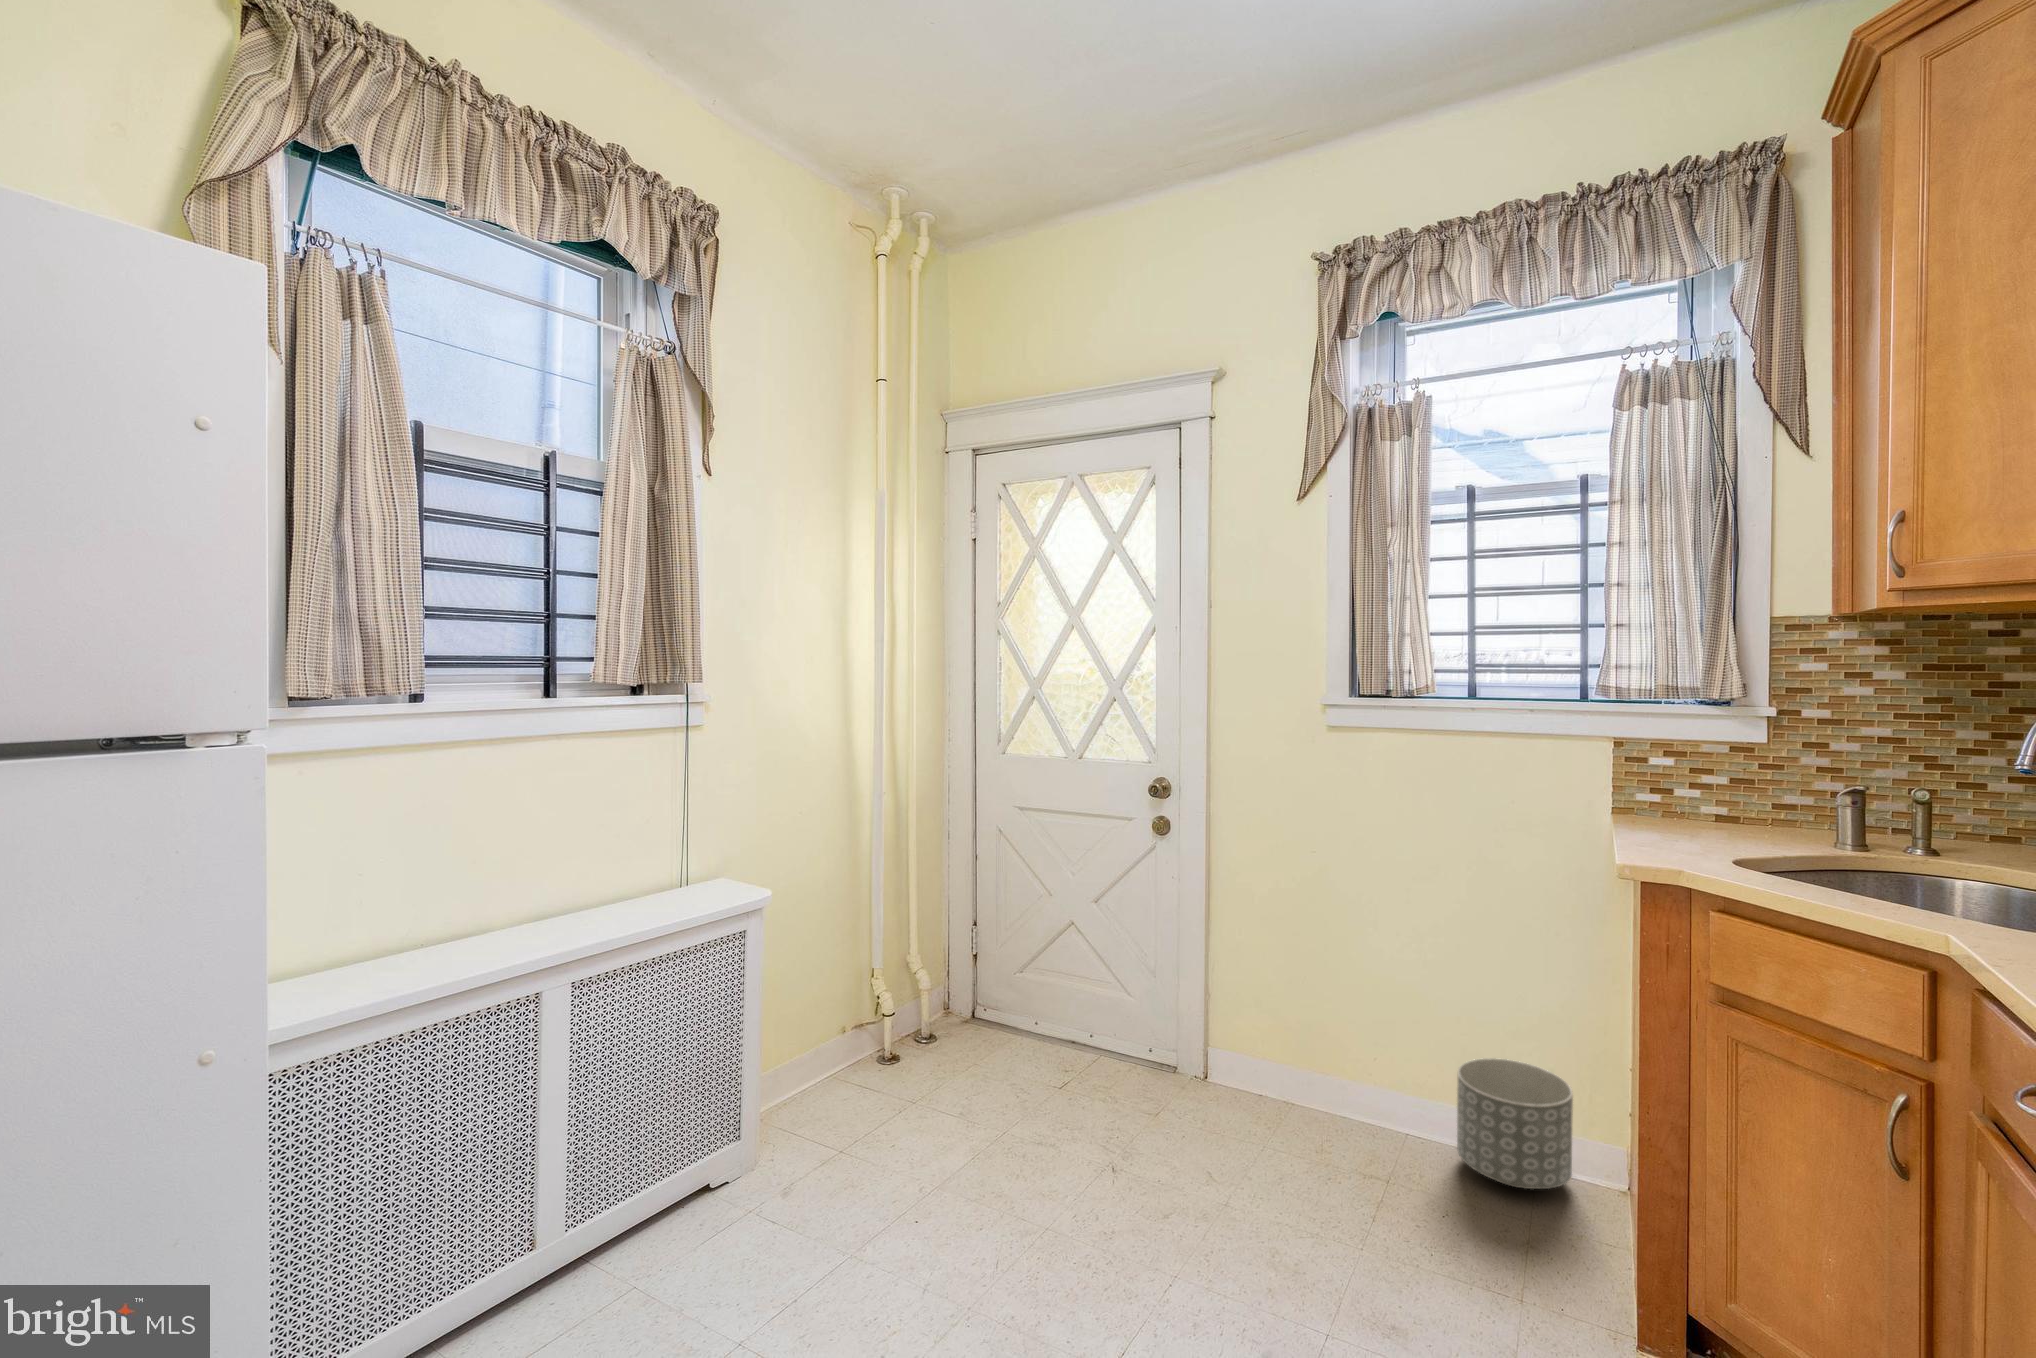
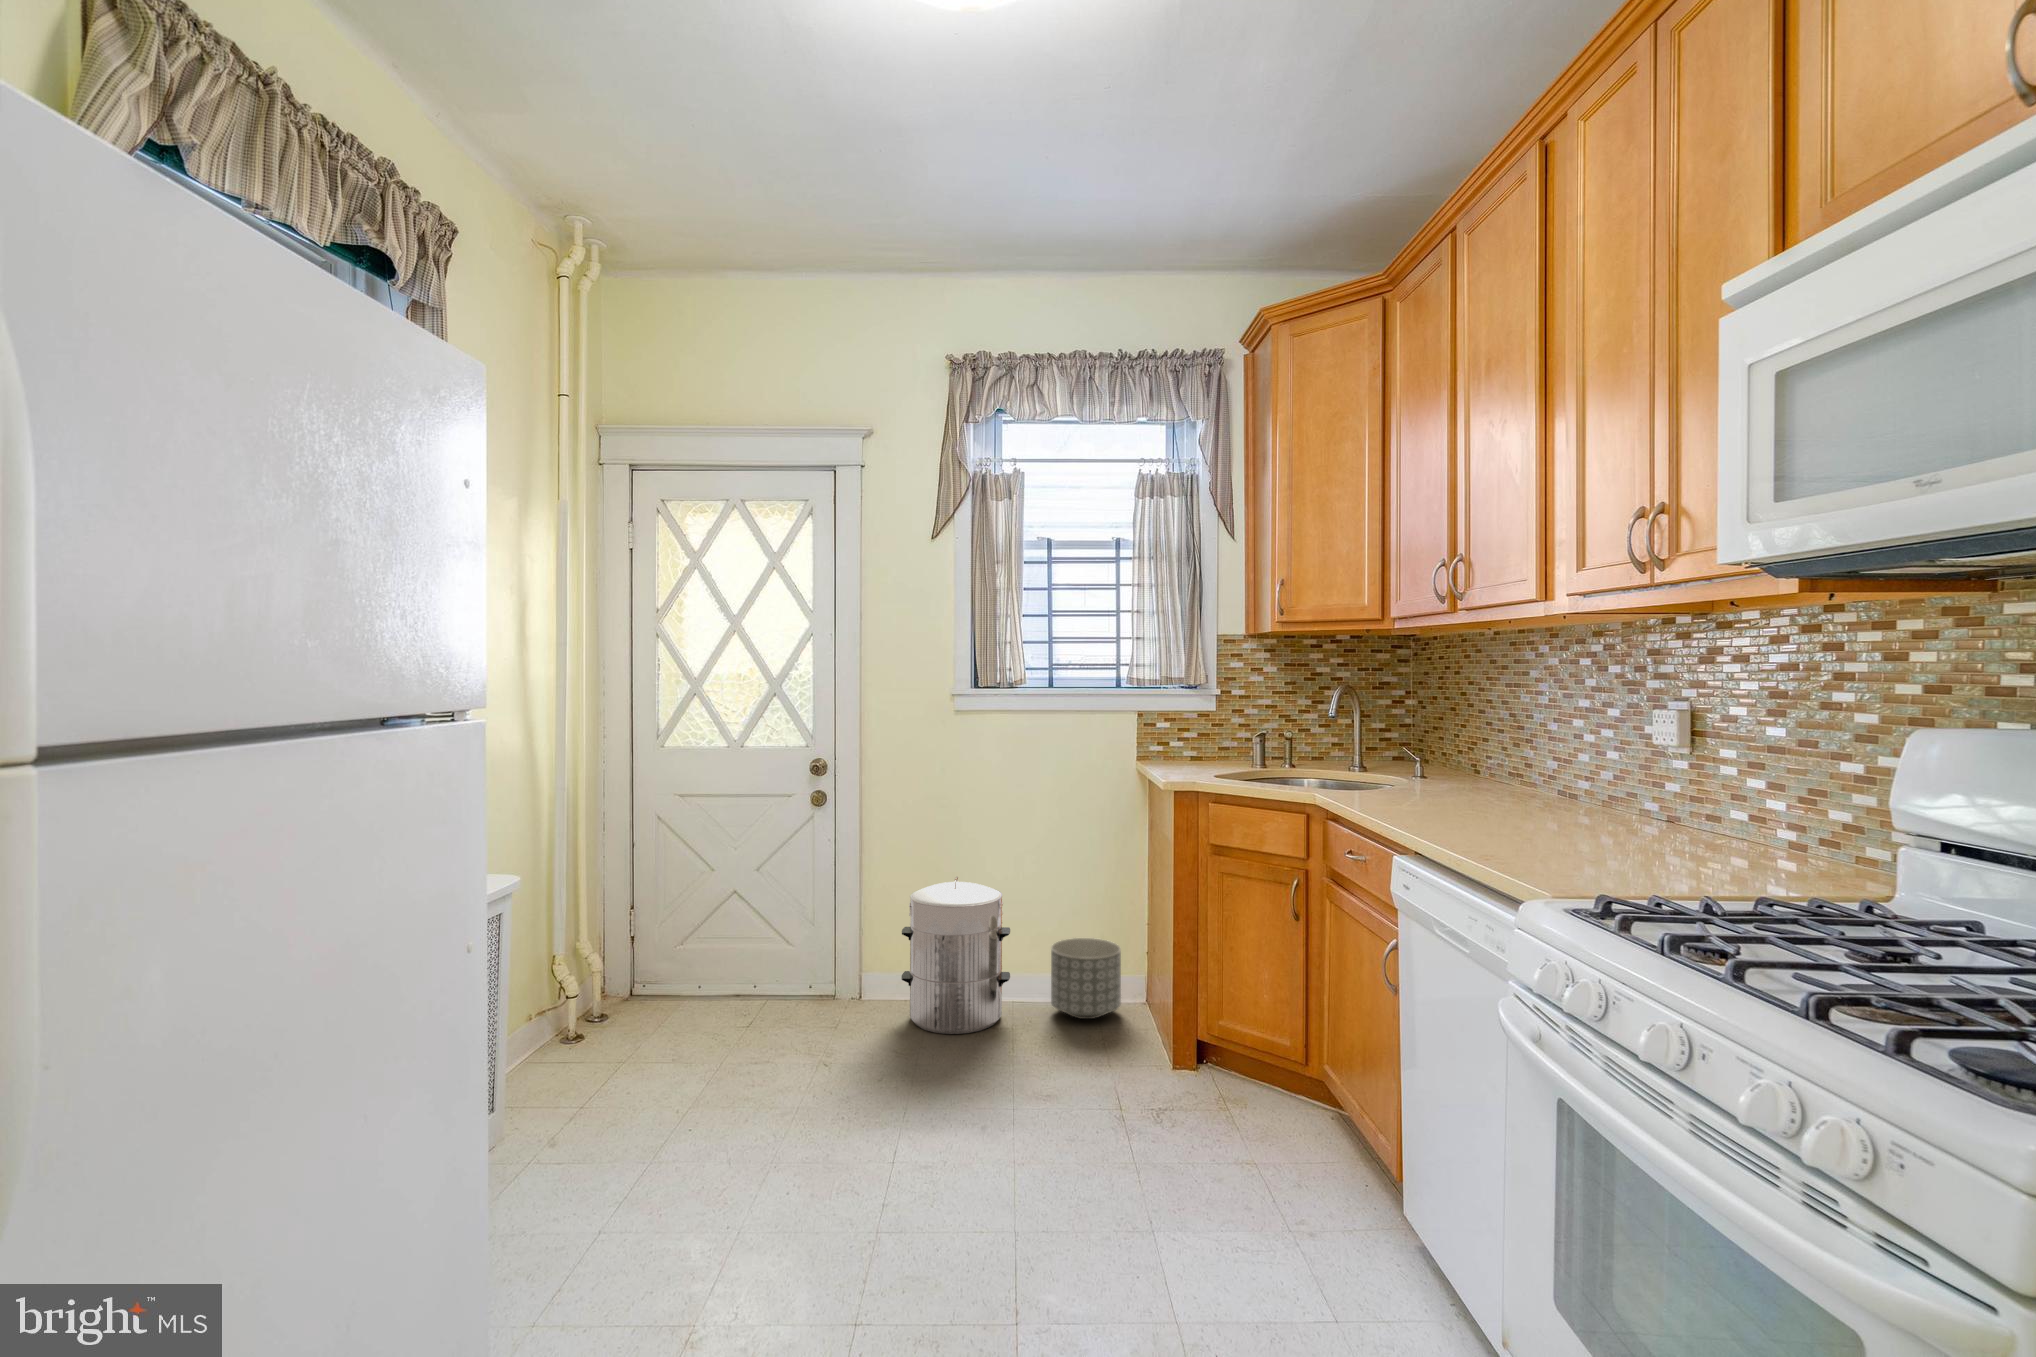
waste bin: none [1245,948,1394,1163] -> present [902,877,1010,1034]

